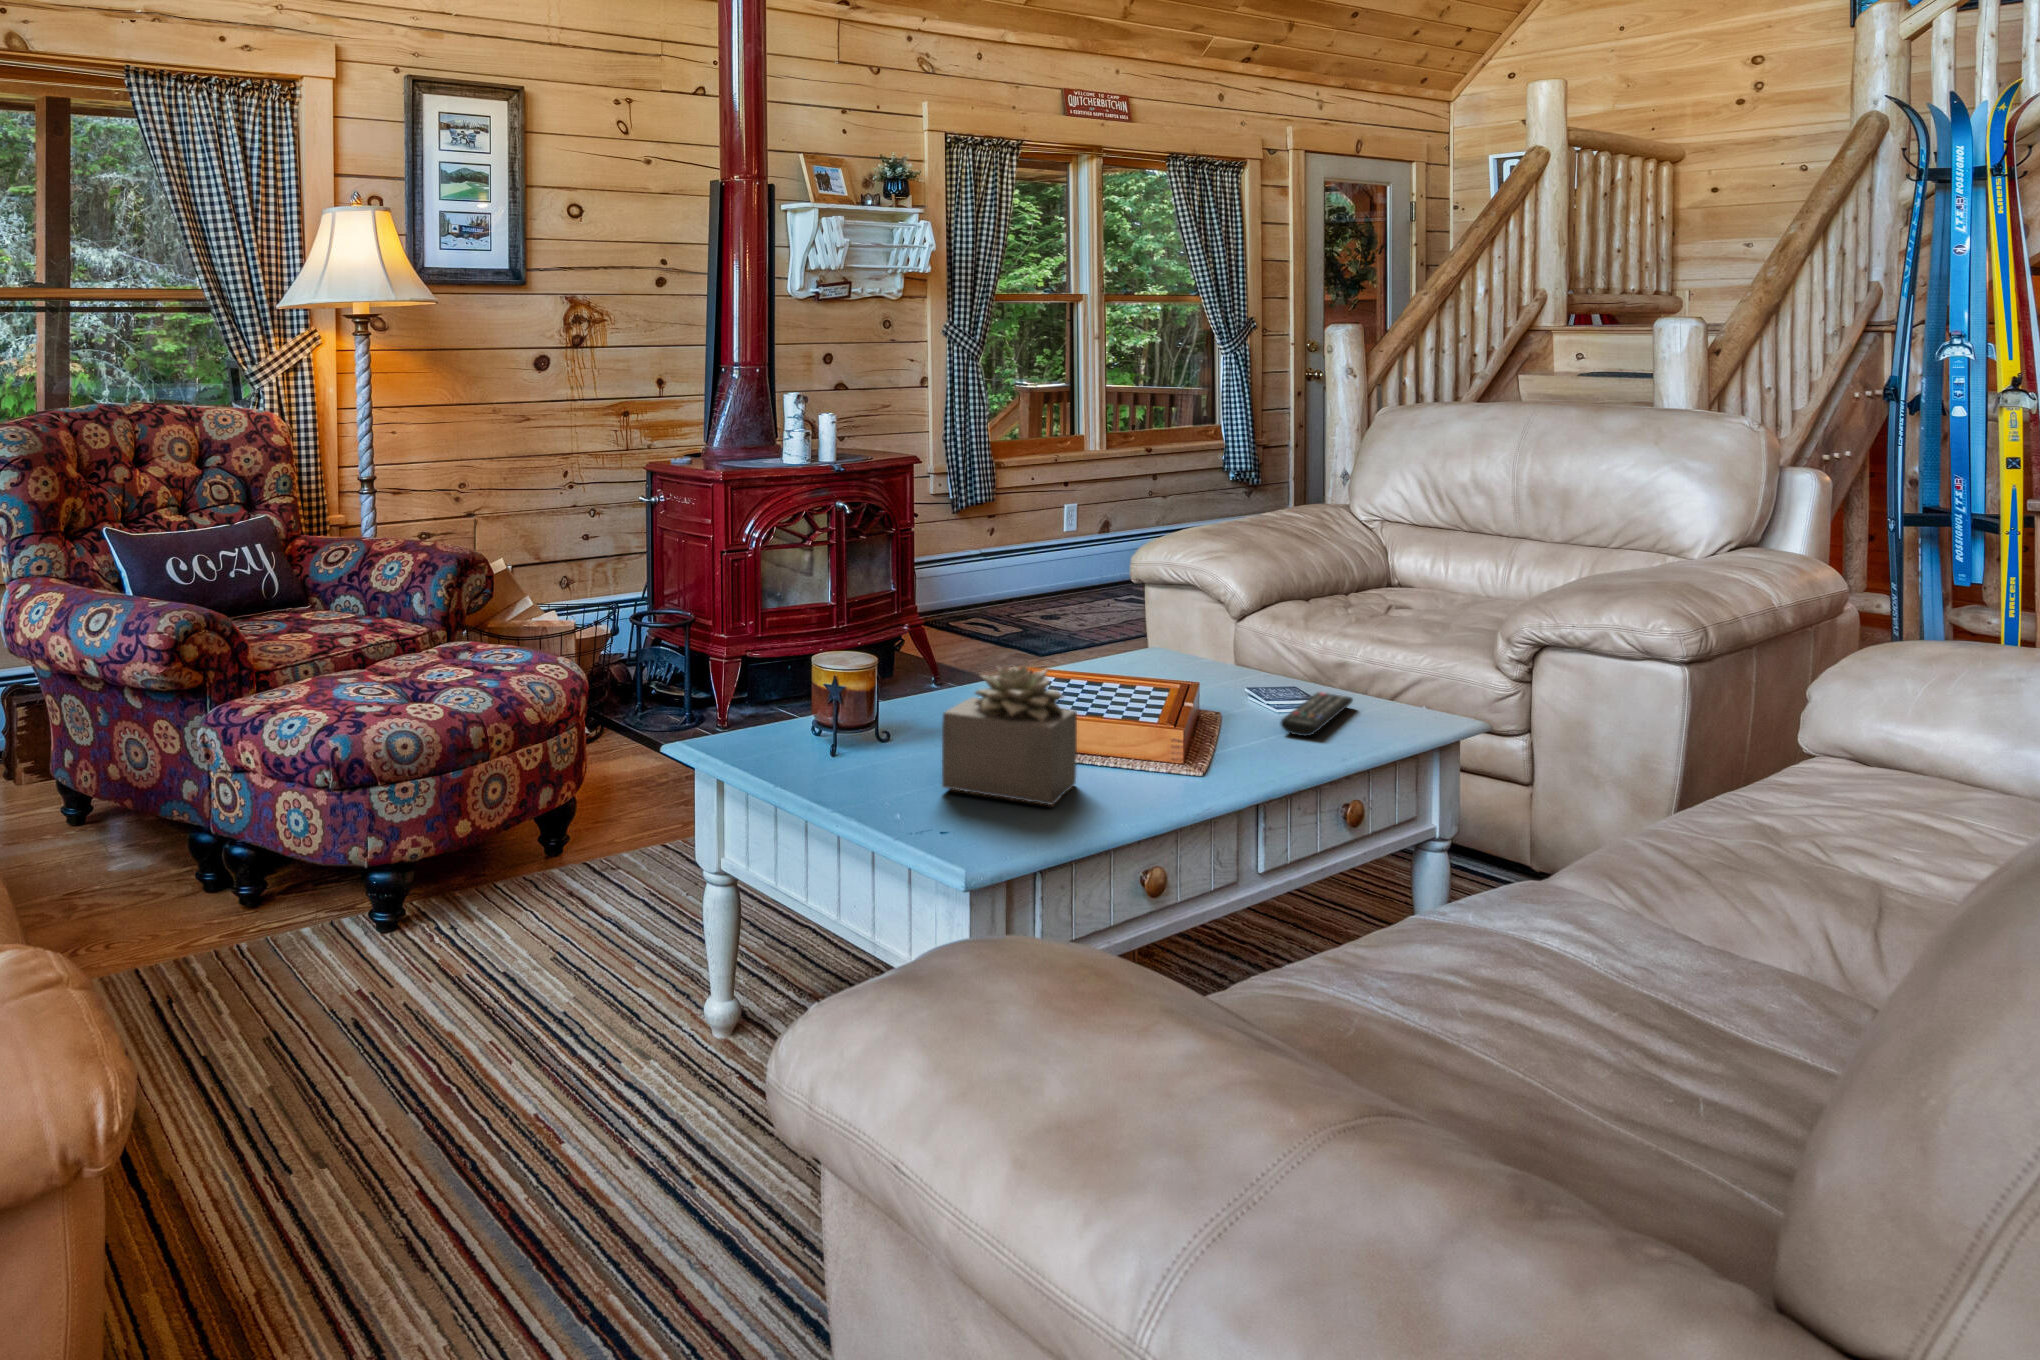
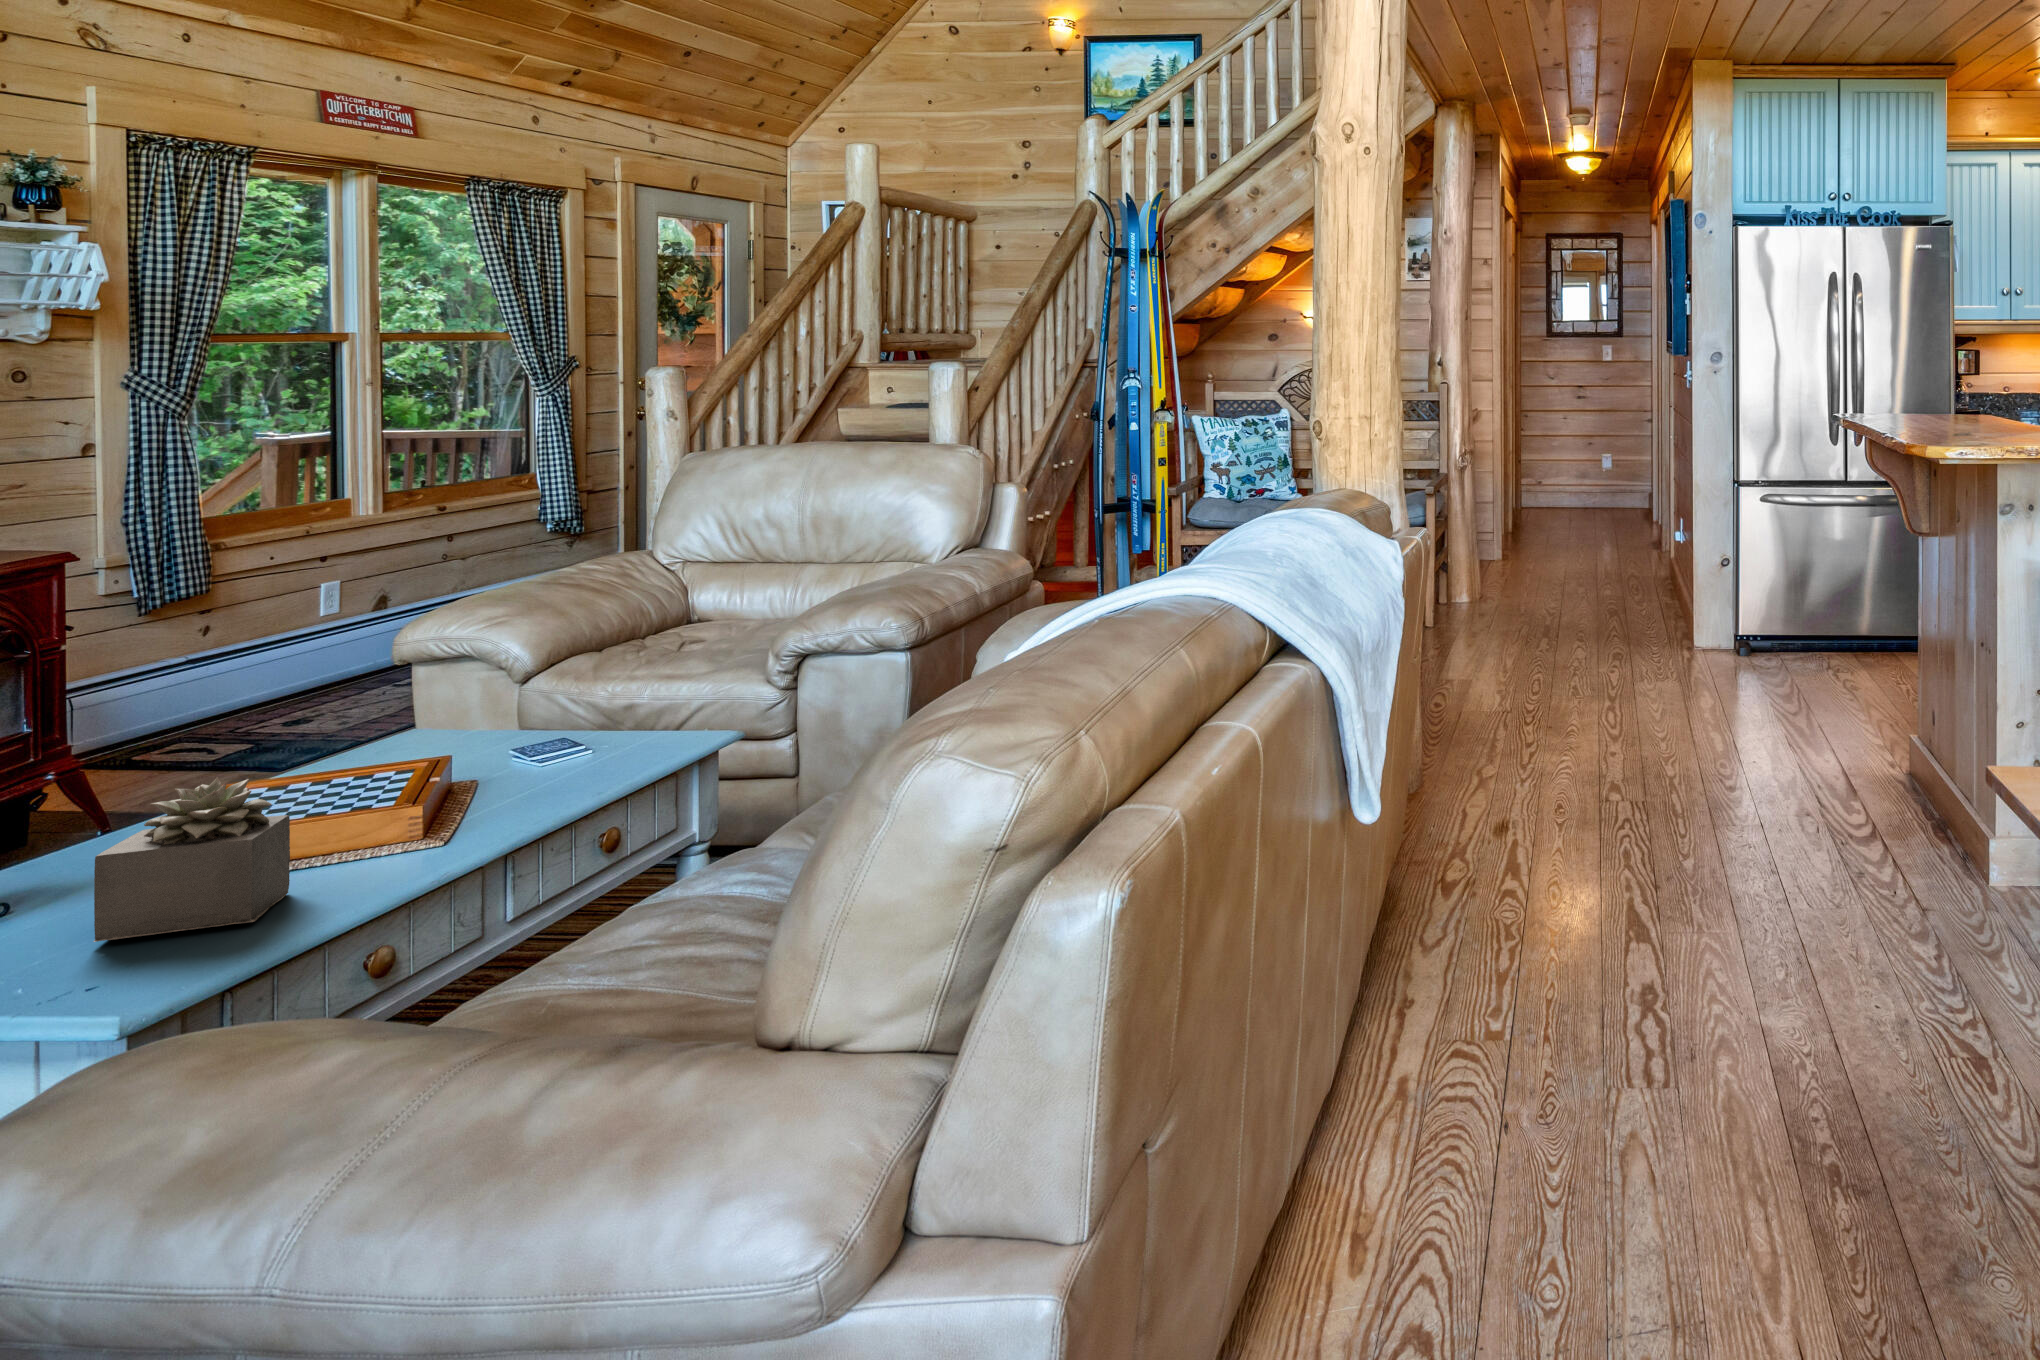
remote control: present [1280,692,1353,736] -> none [543,738,624,786]

